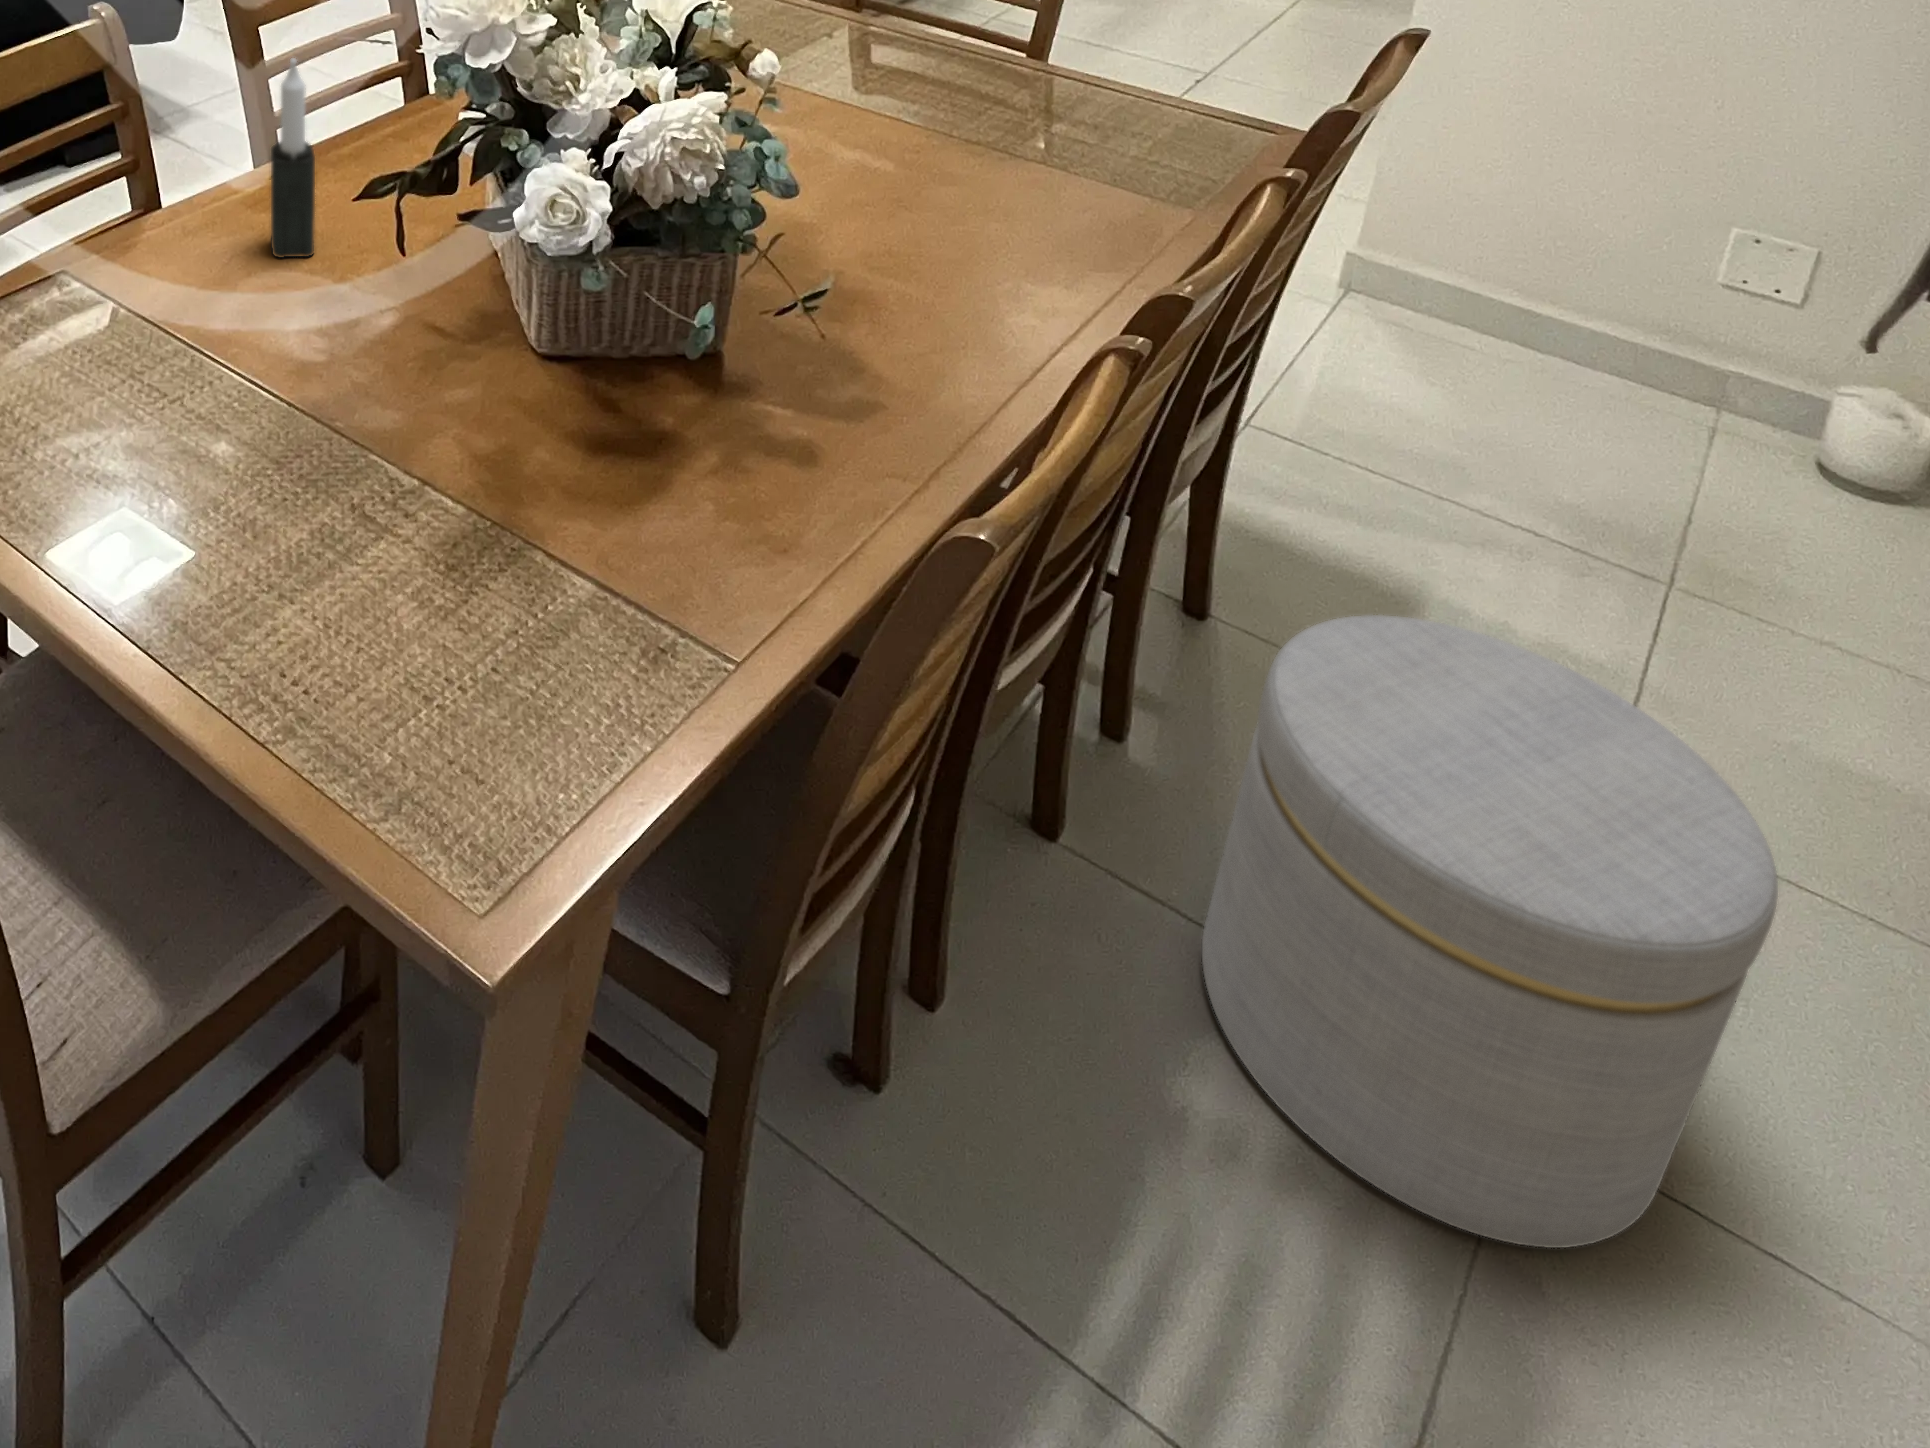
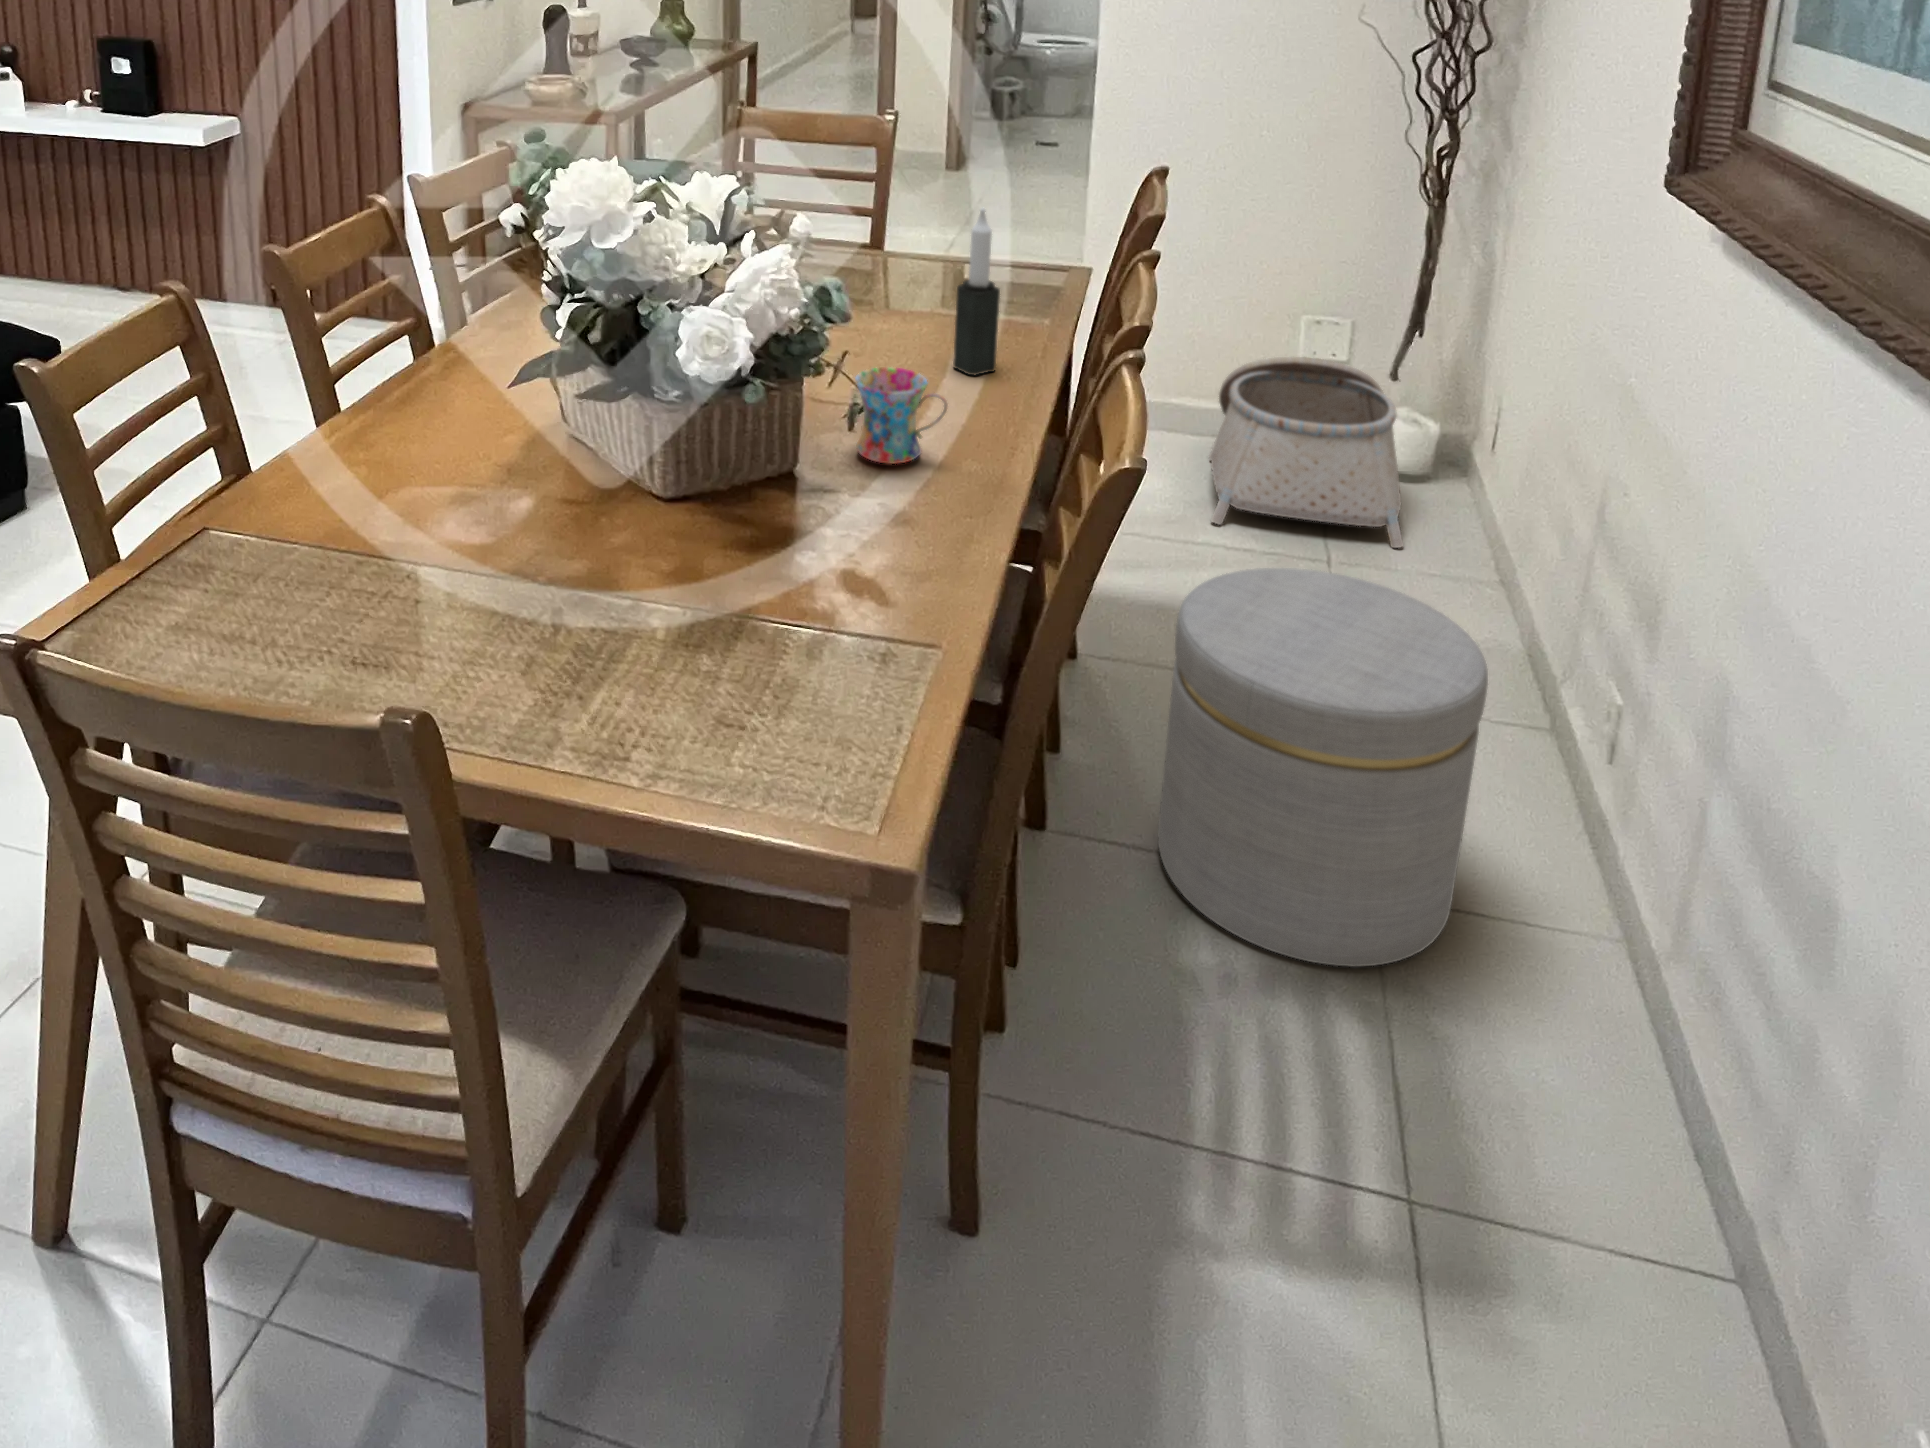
candle: present [271,59,315,258] -> present [953,208,1000,375]
mug: none [810,254,931,382] -> present [855,367,948,464]
basket: none [1487,282,1846,604] -> present [1209,357,1403,548]

